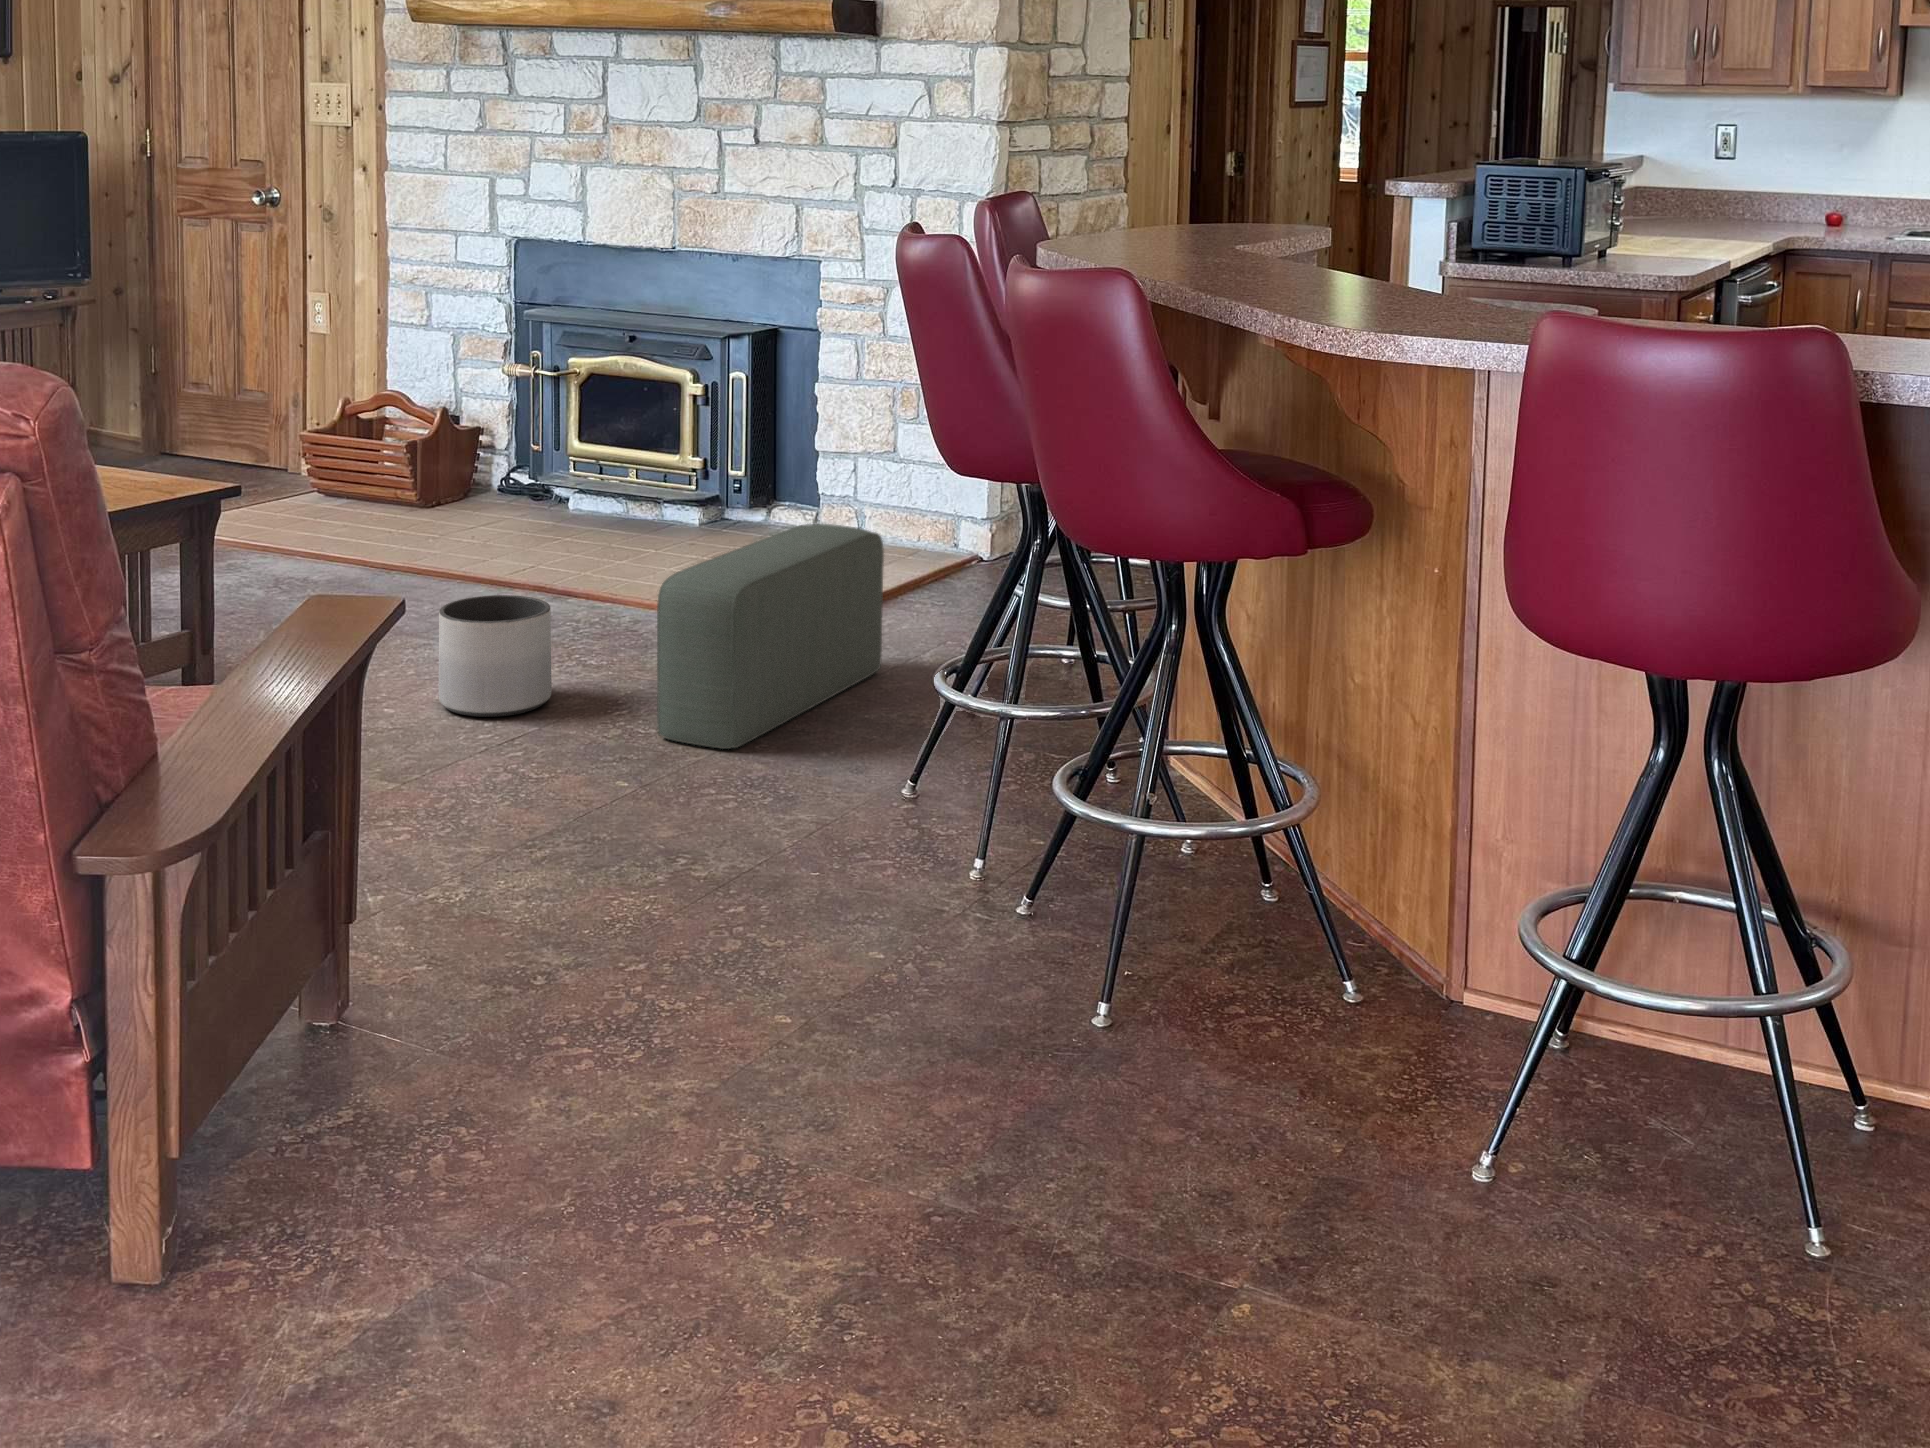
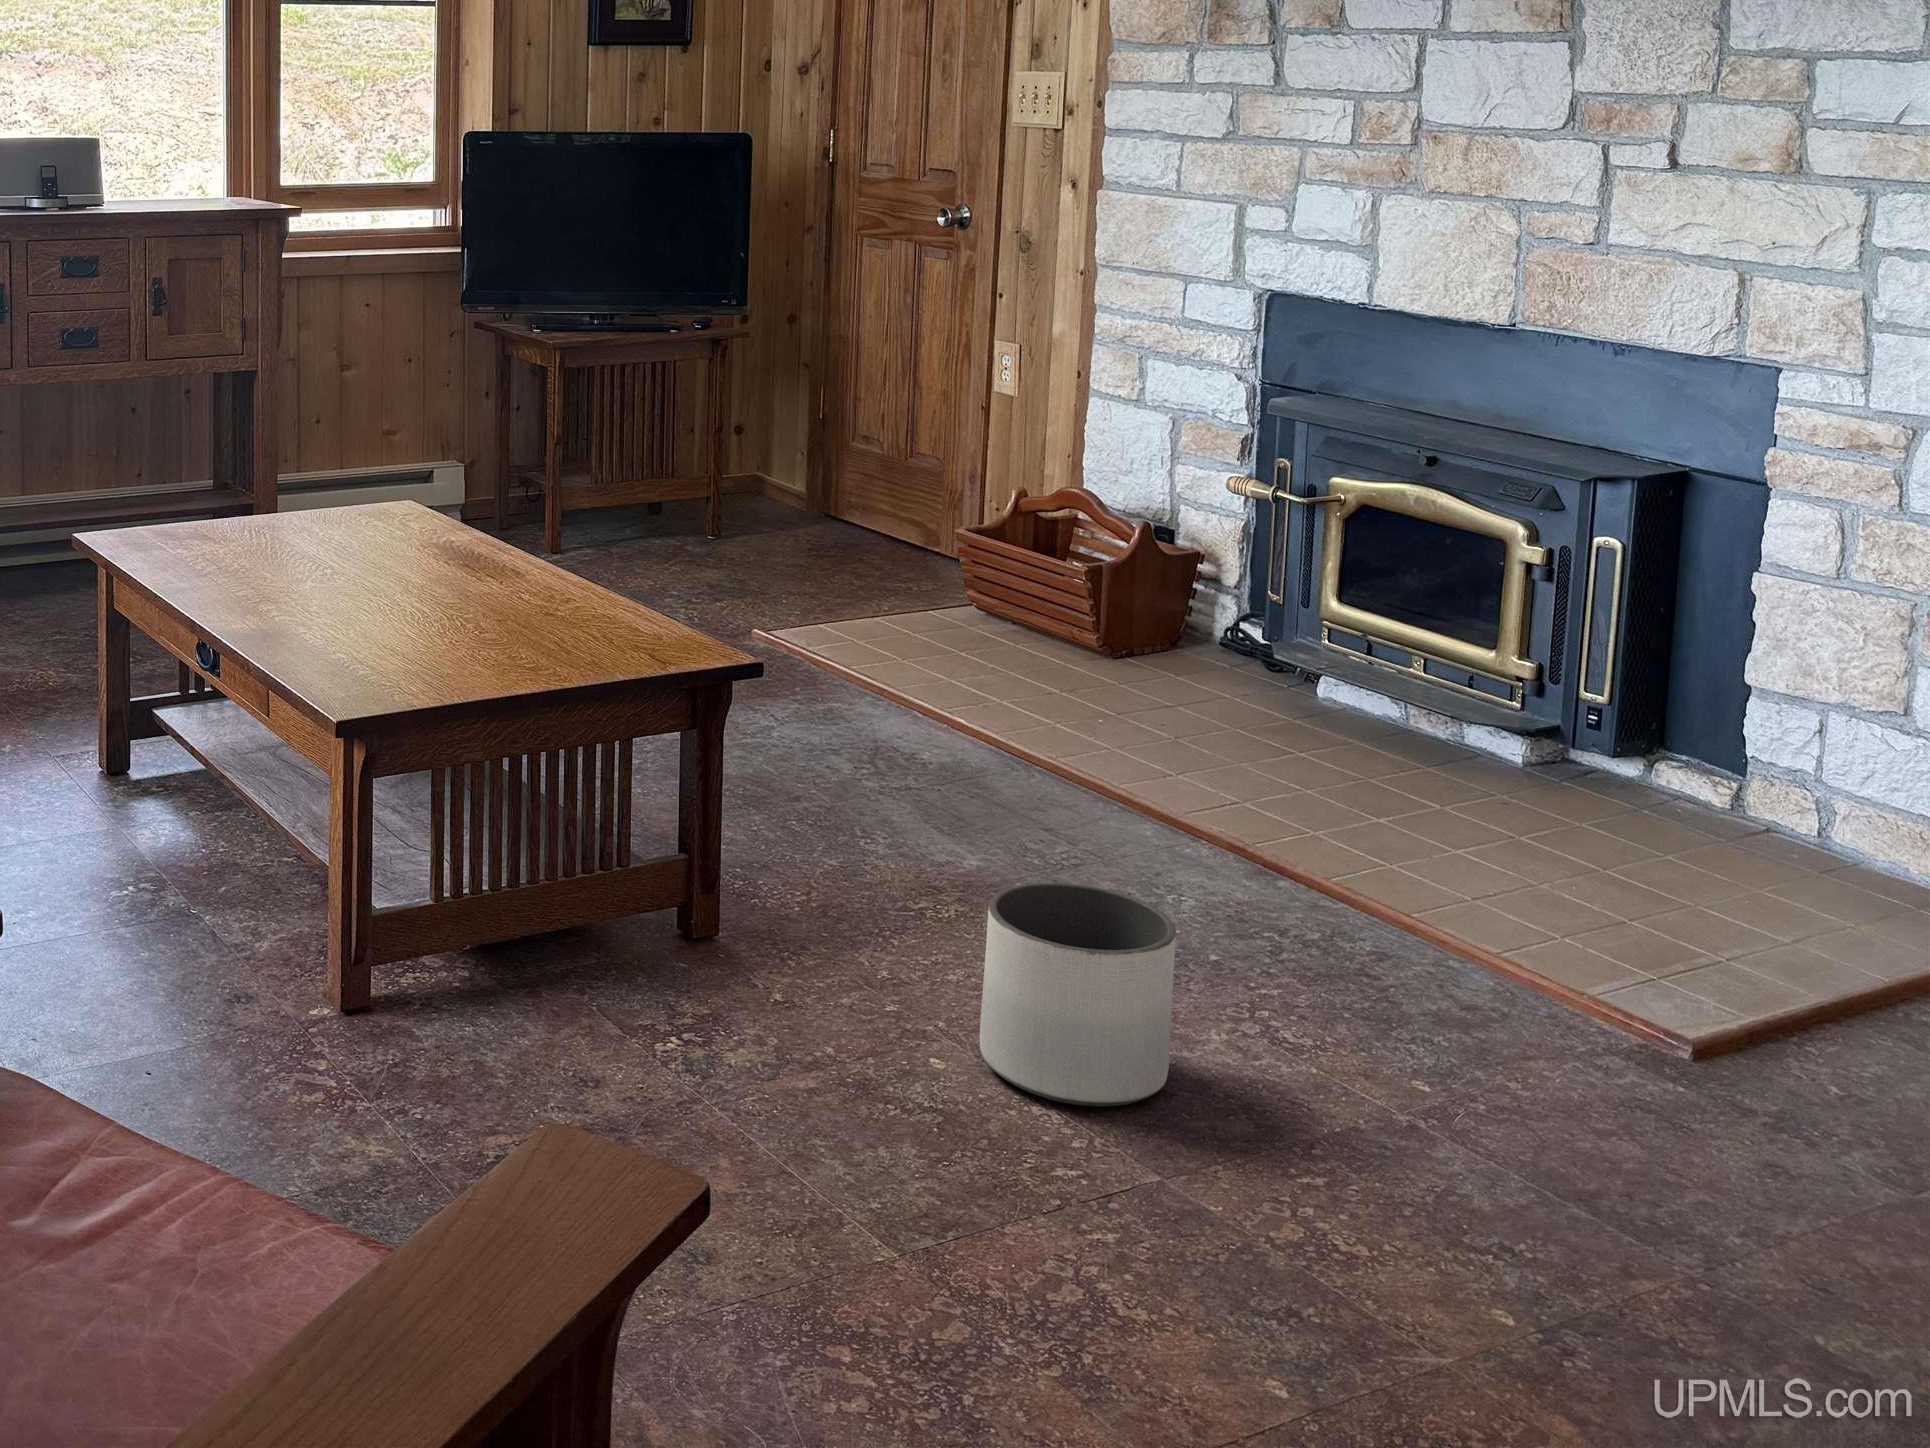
pouf: present [657,524,884,749] -> none [1334,876,1864,1326]

